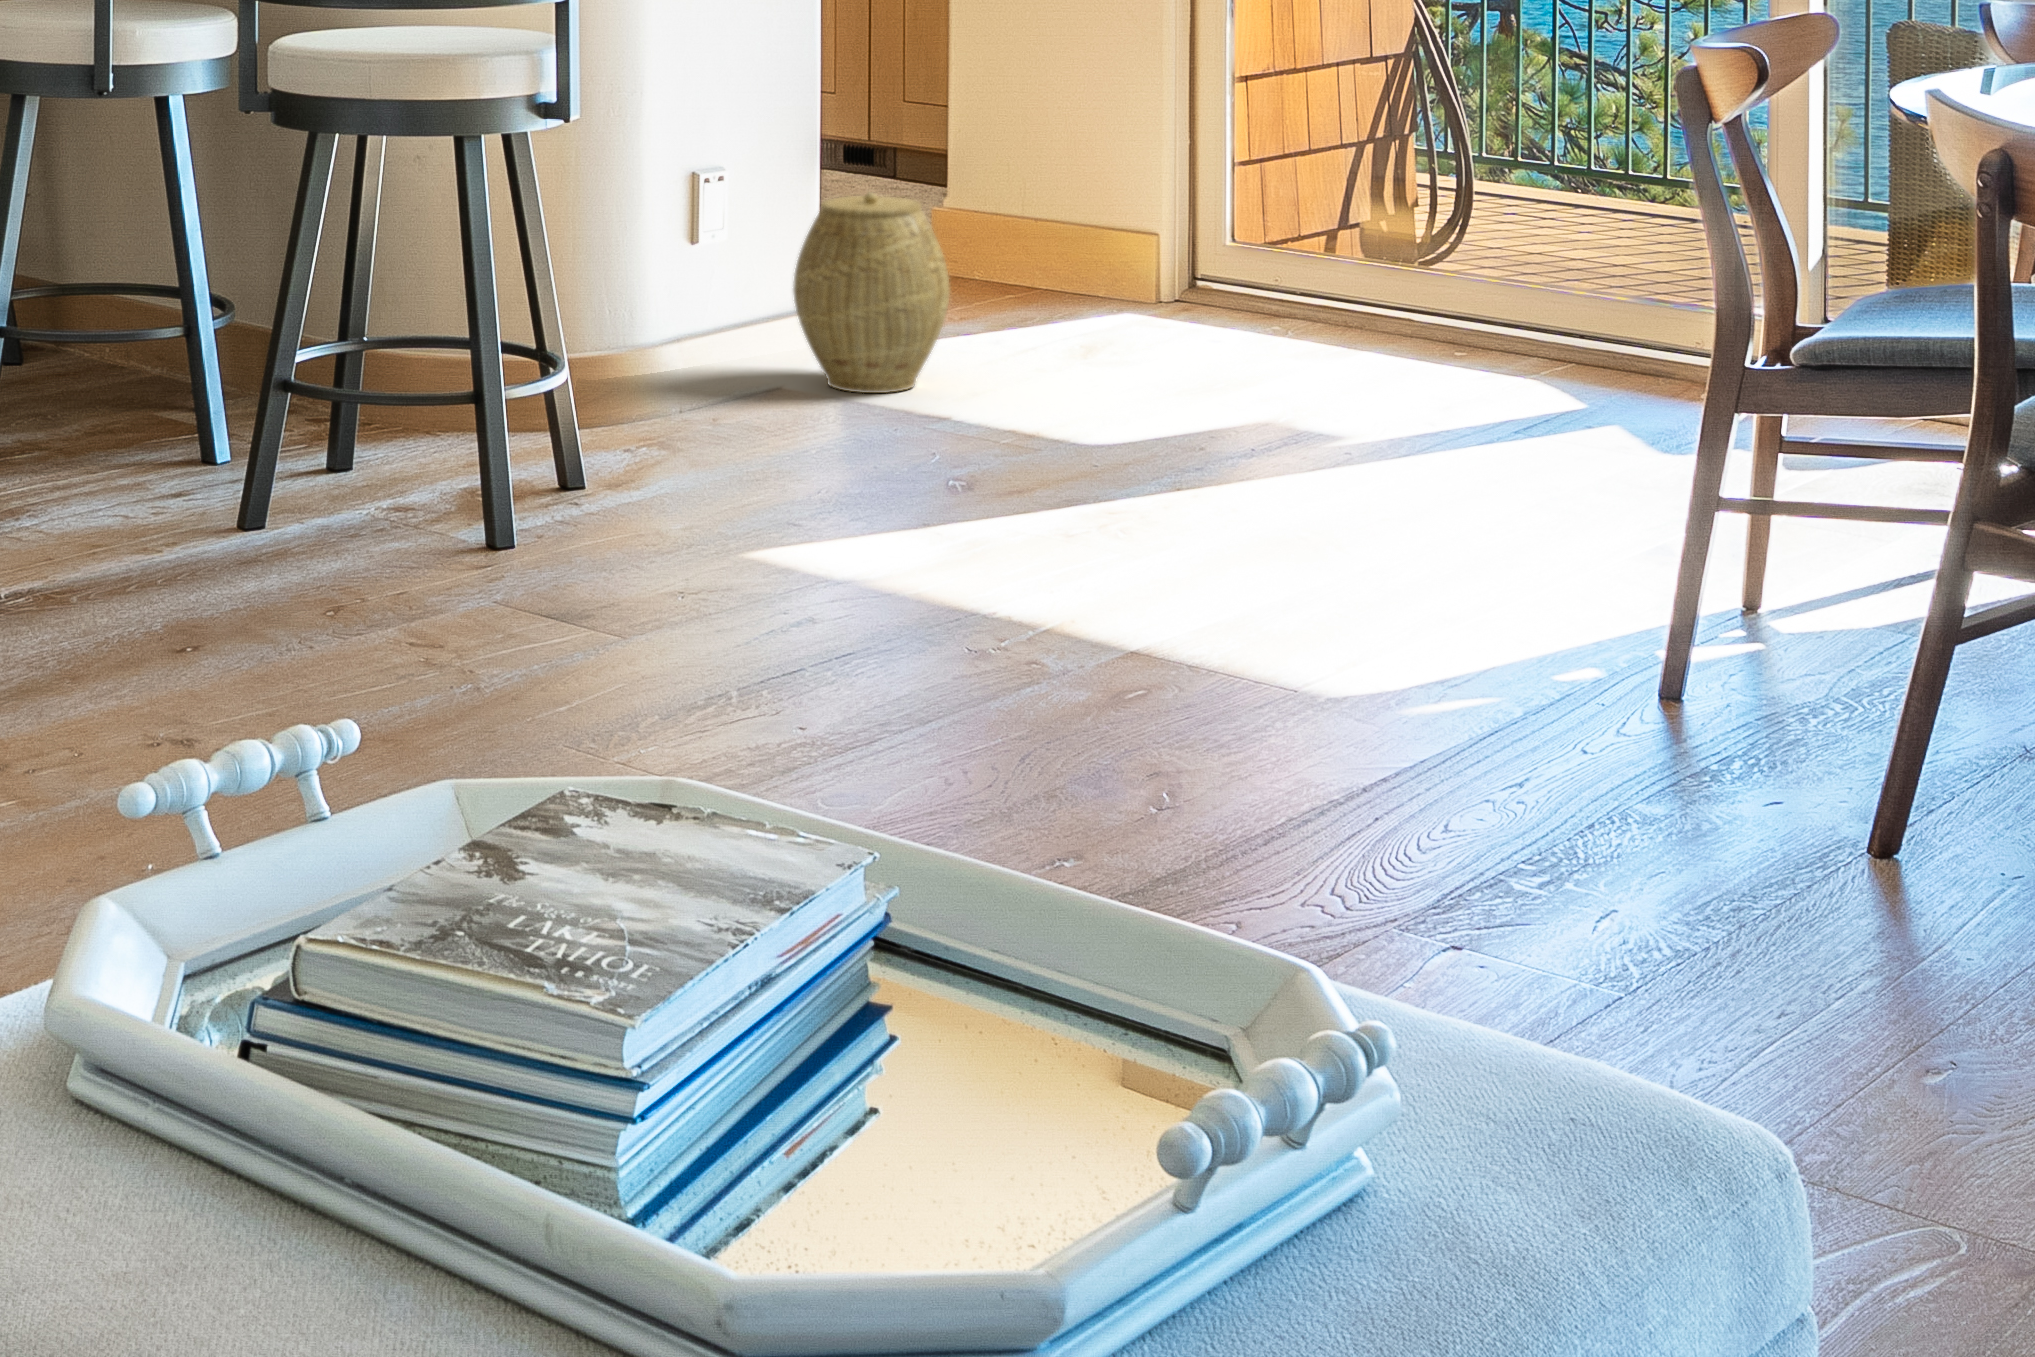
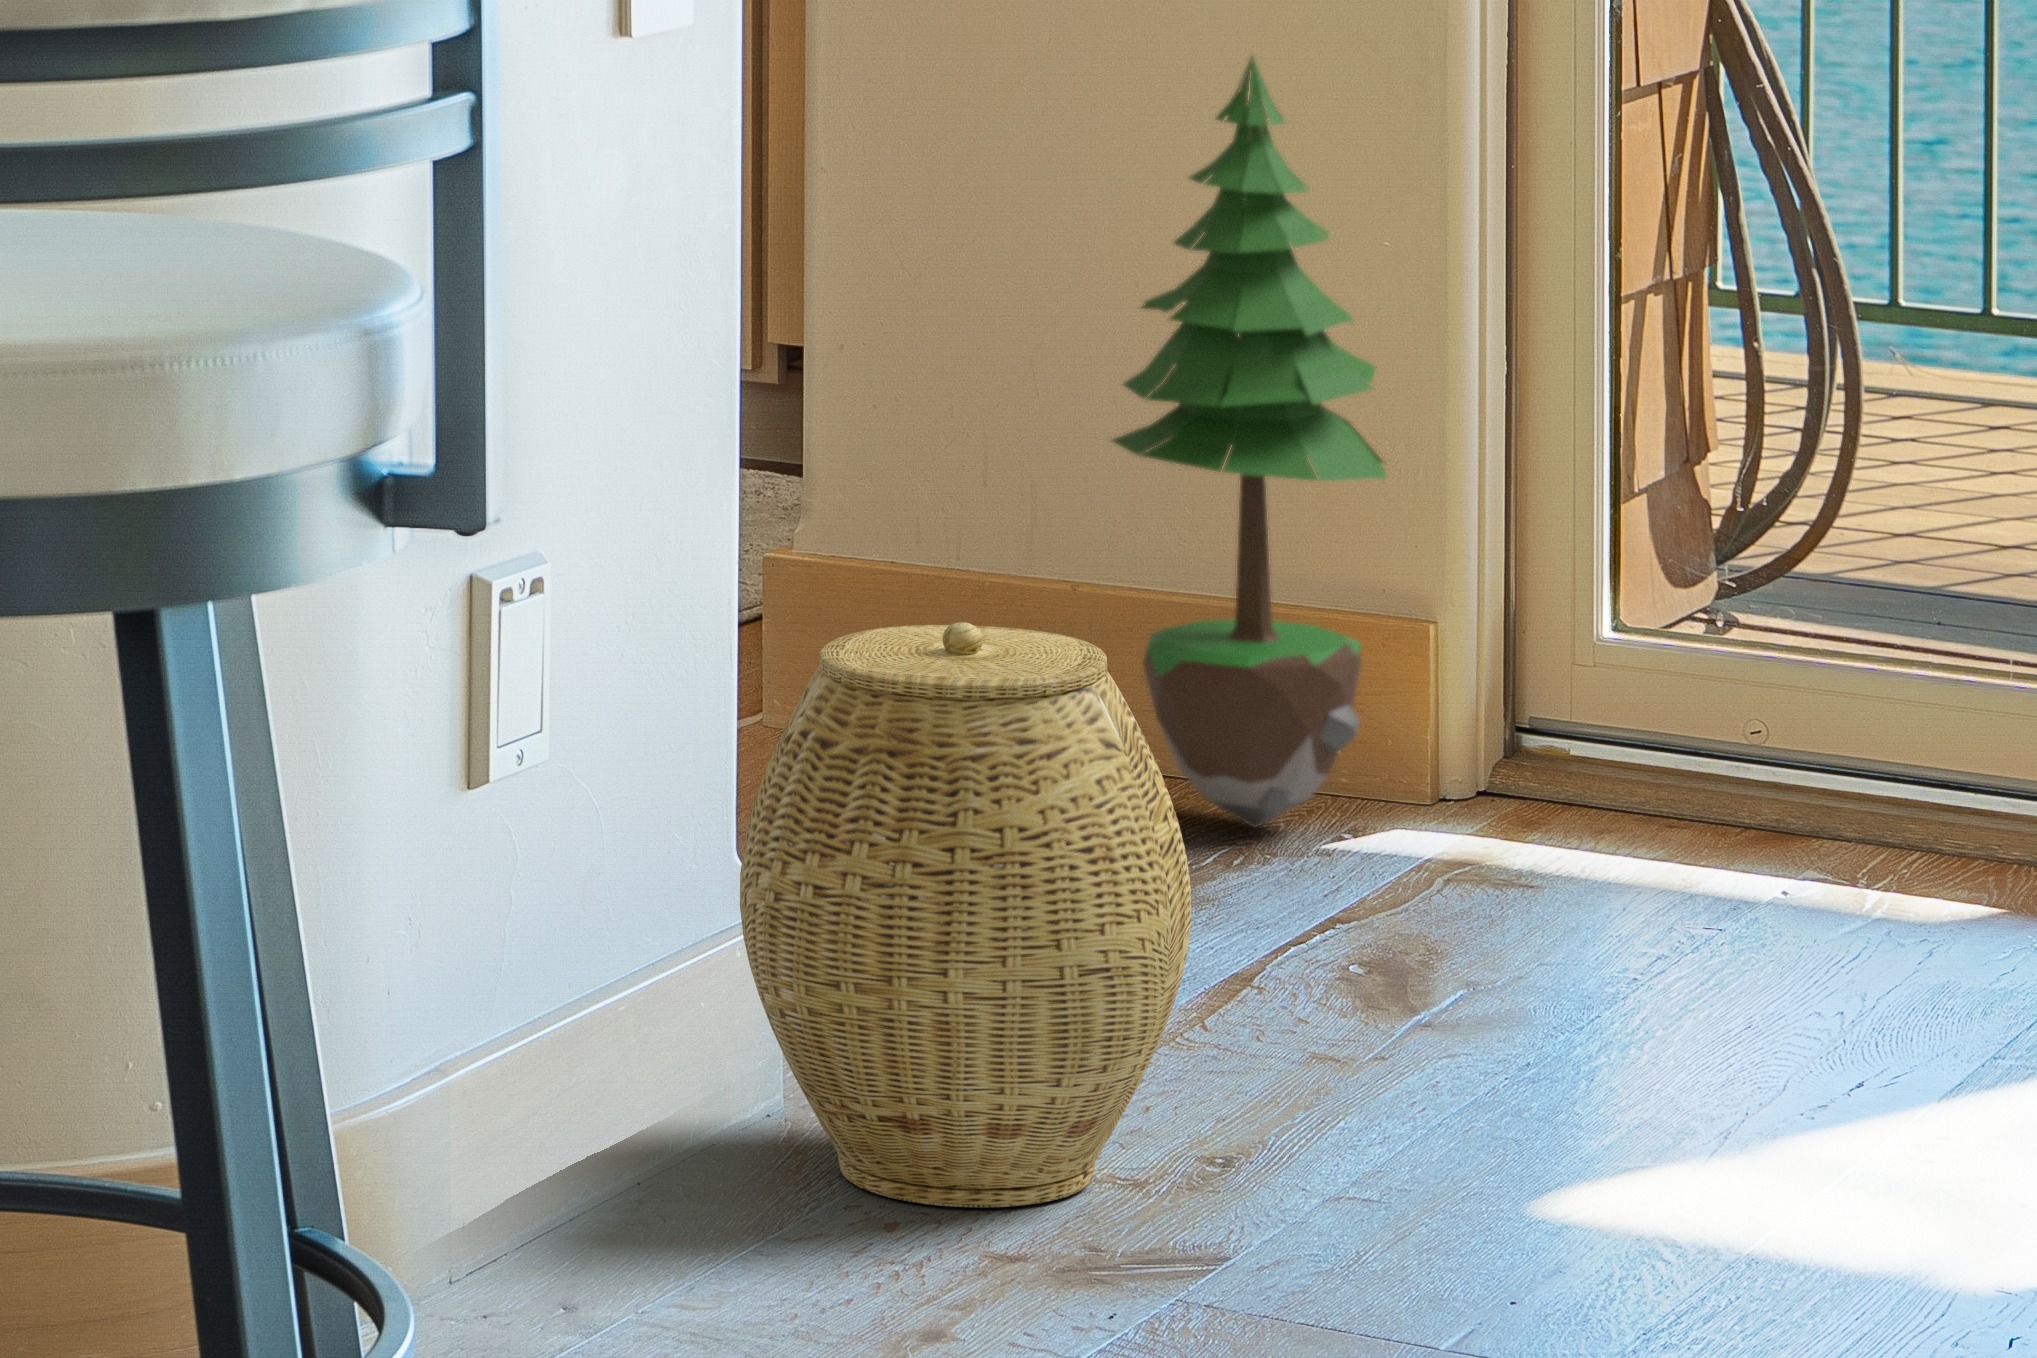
potted tree: none [1024,12,1129,300] -> present [1111,57,1386,827]

